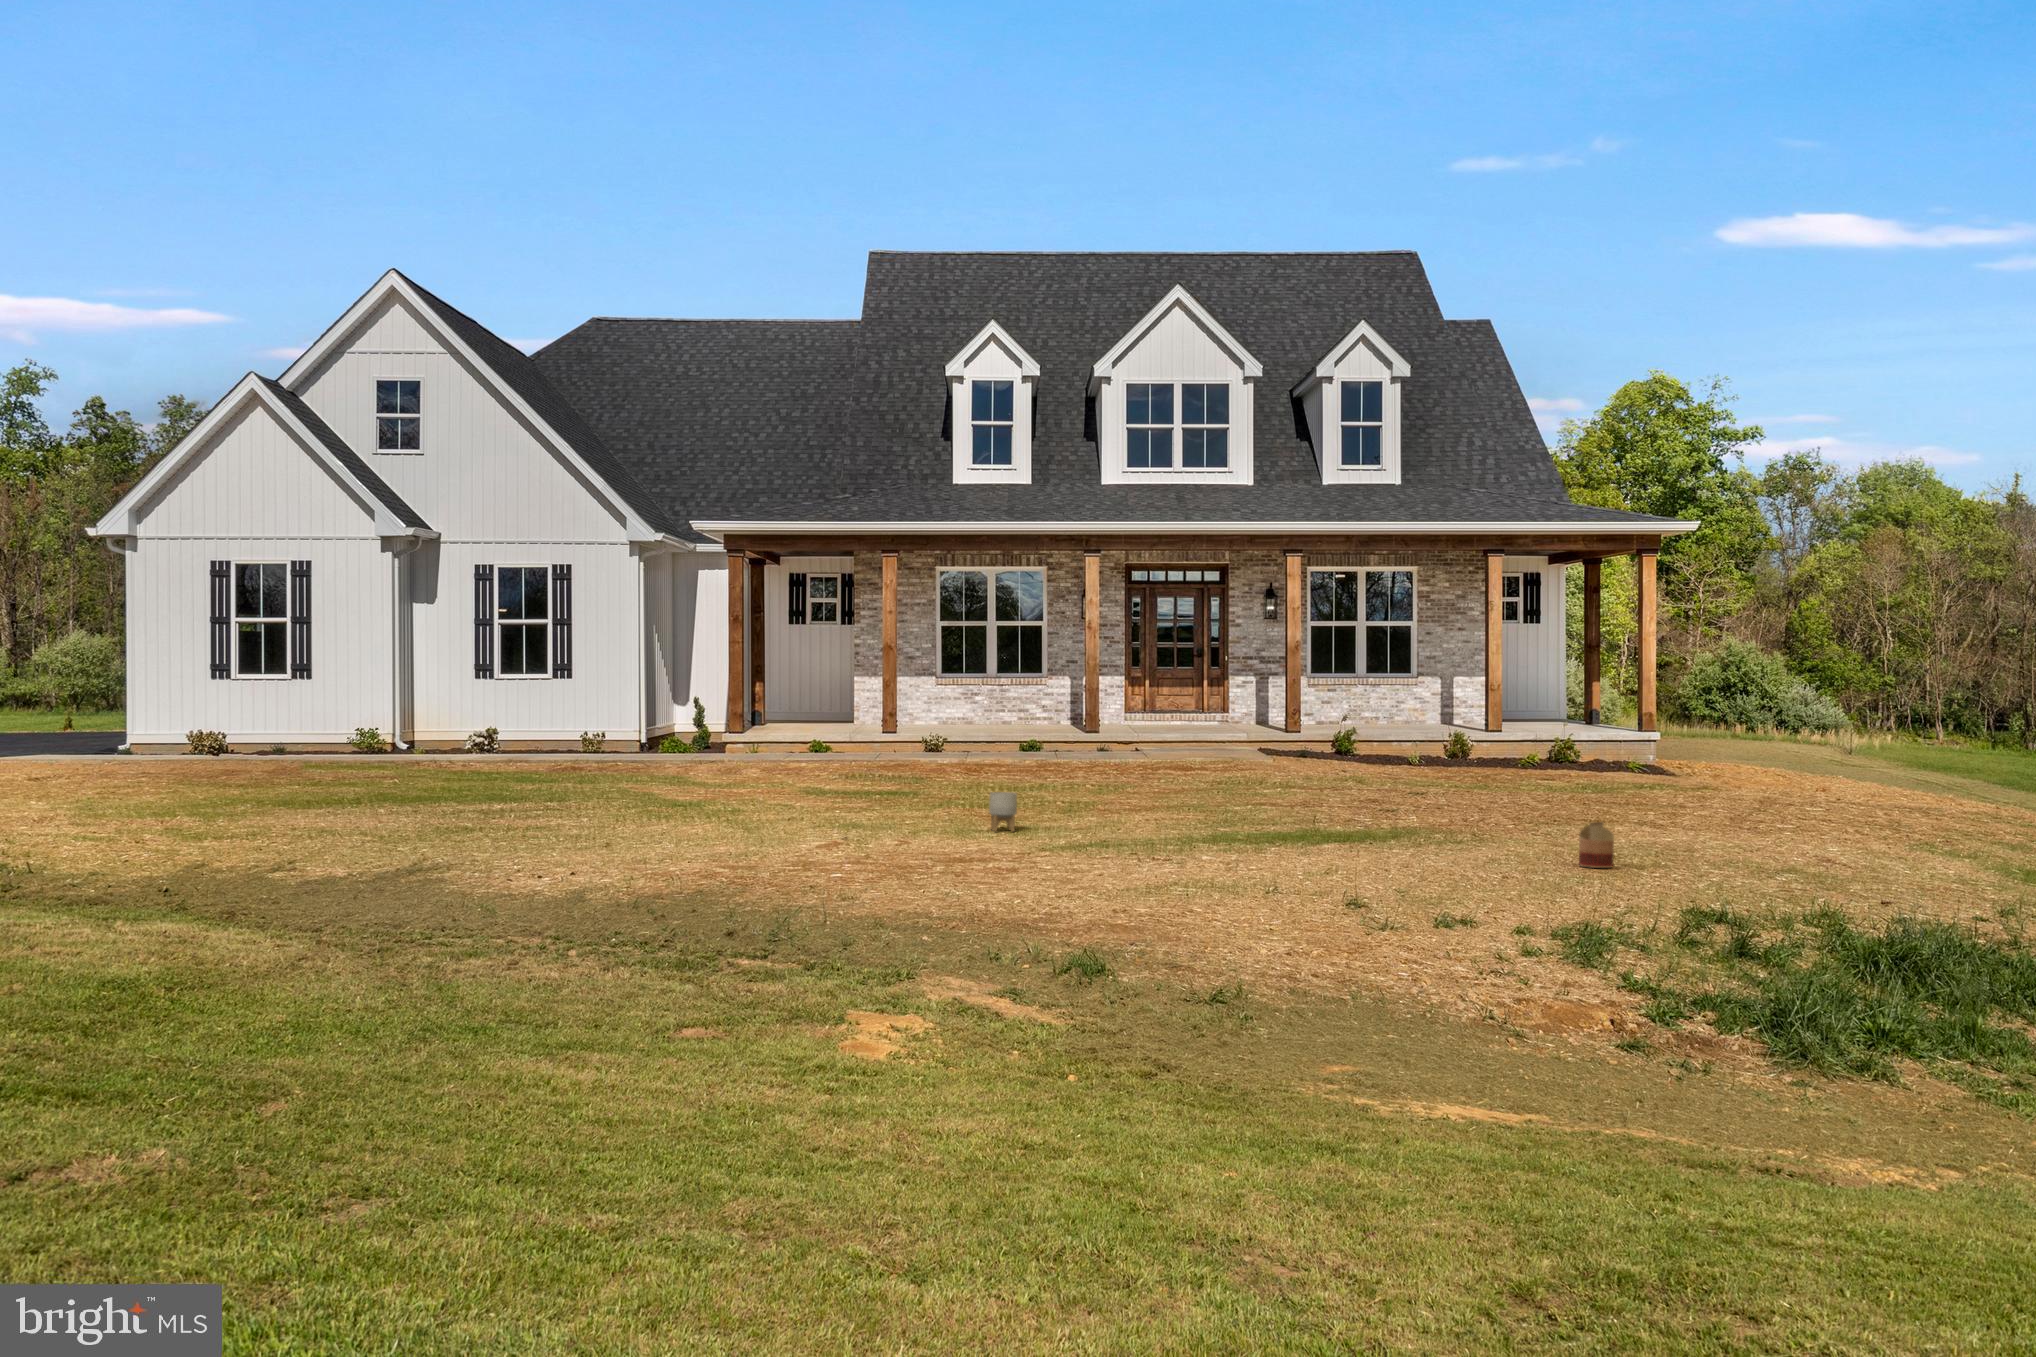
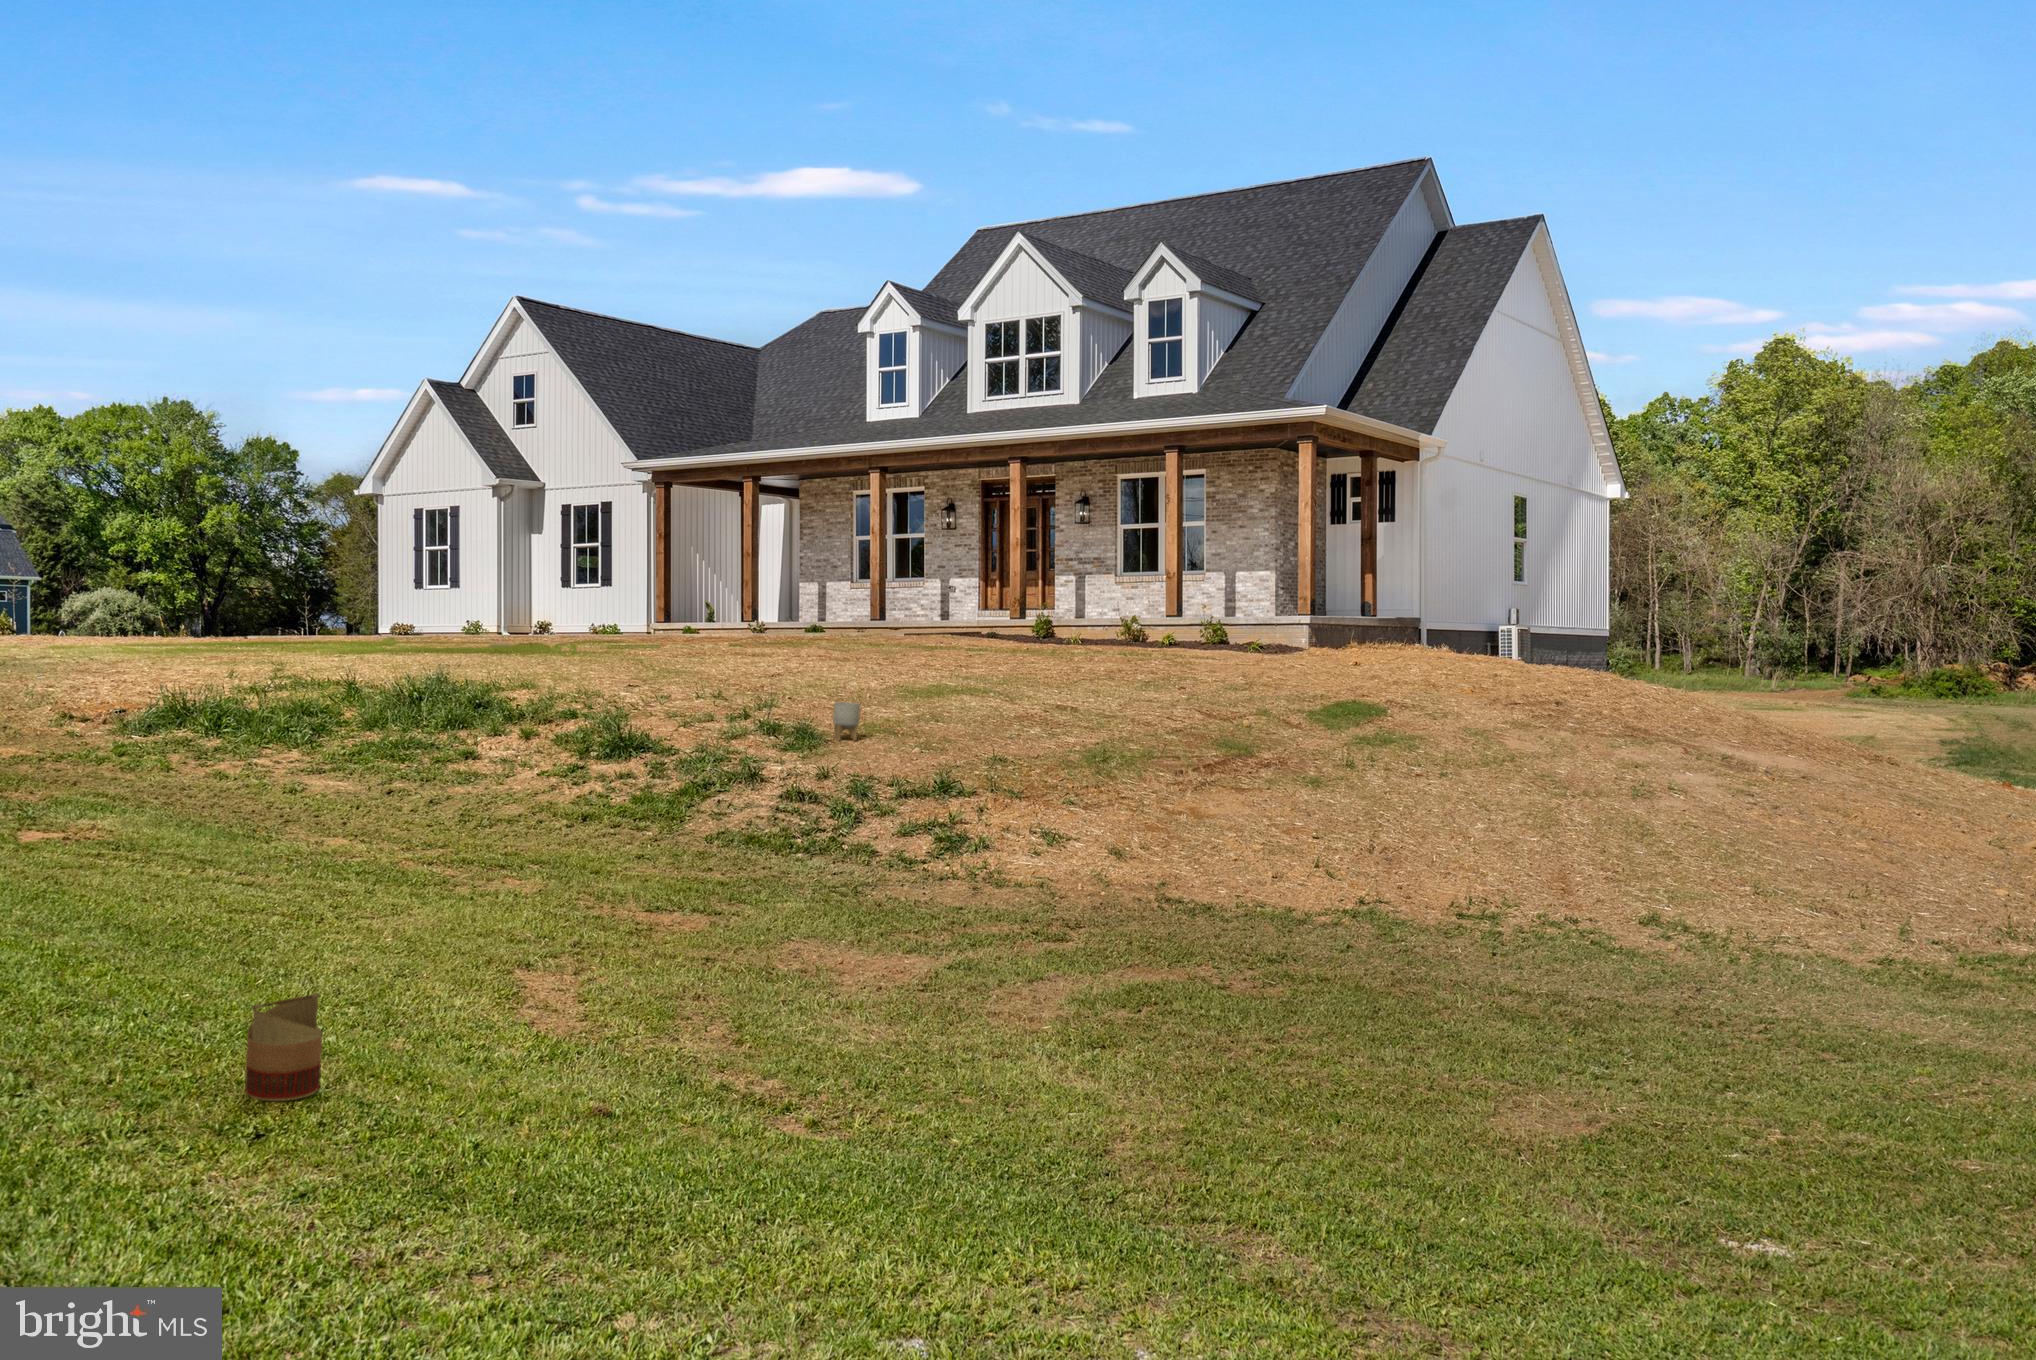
basket: present [1579,822,1614,868] -> present [245,993,323,1101]

